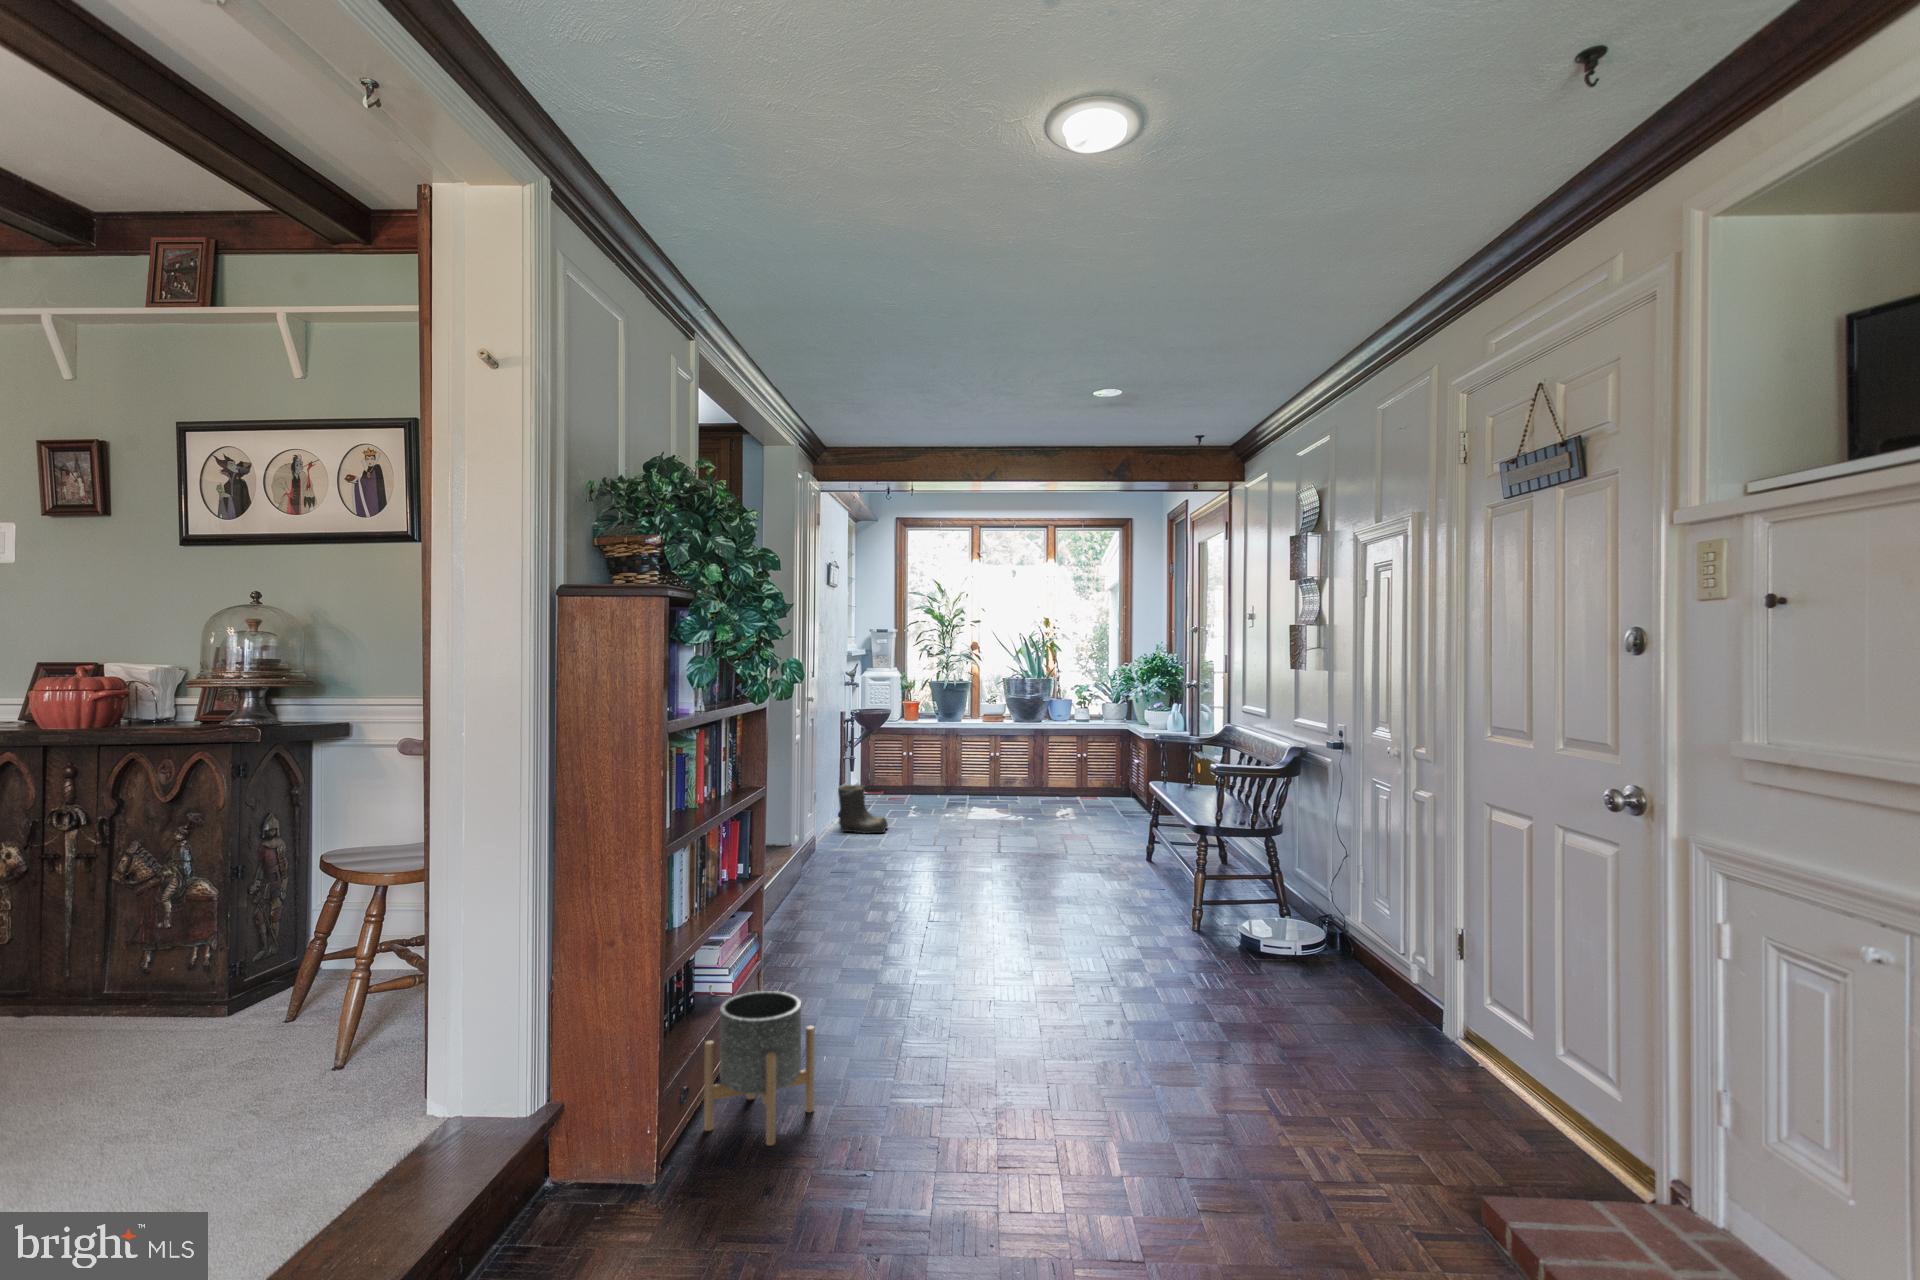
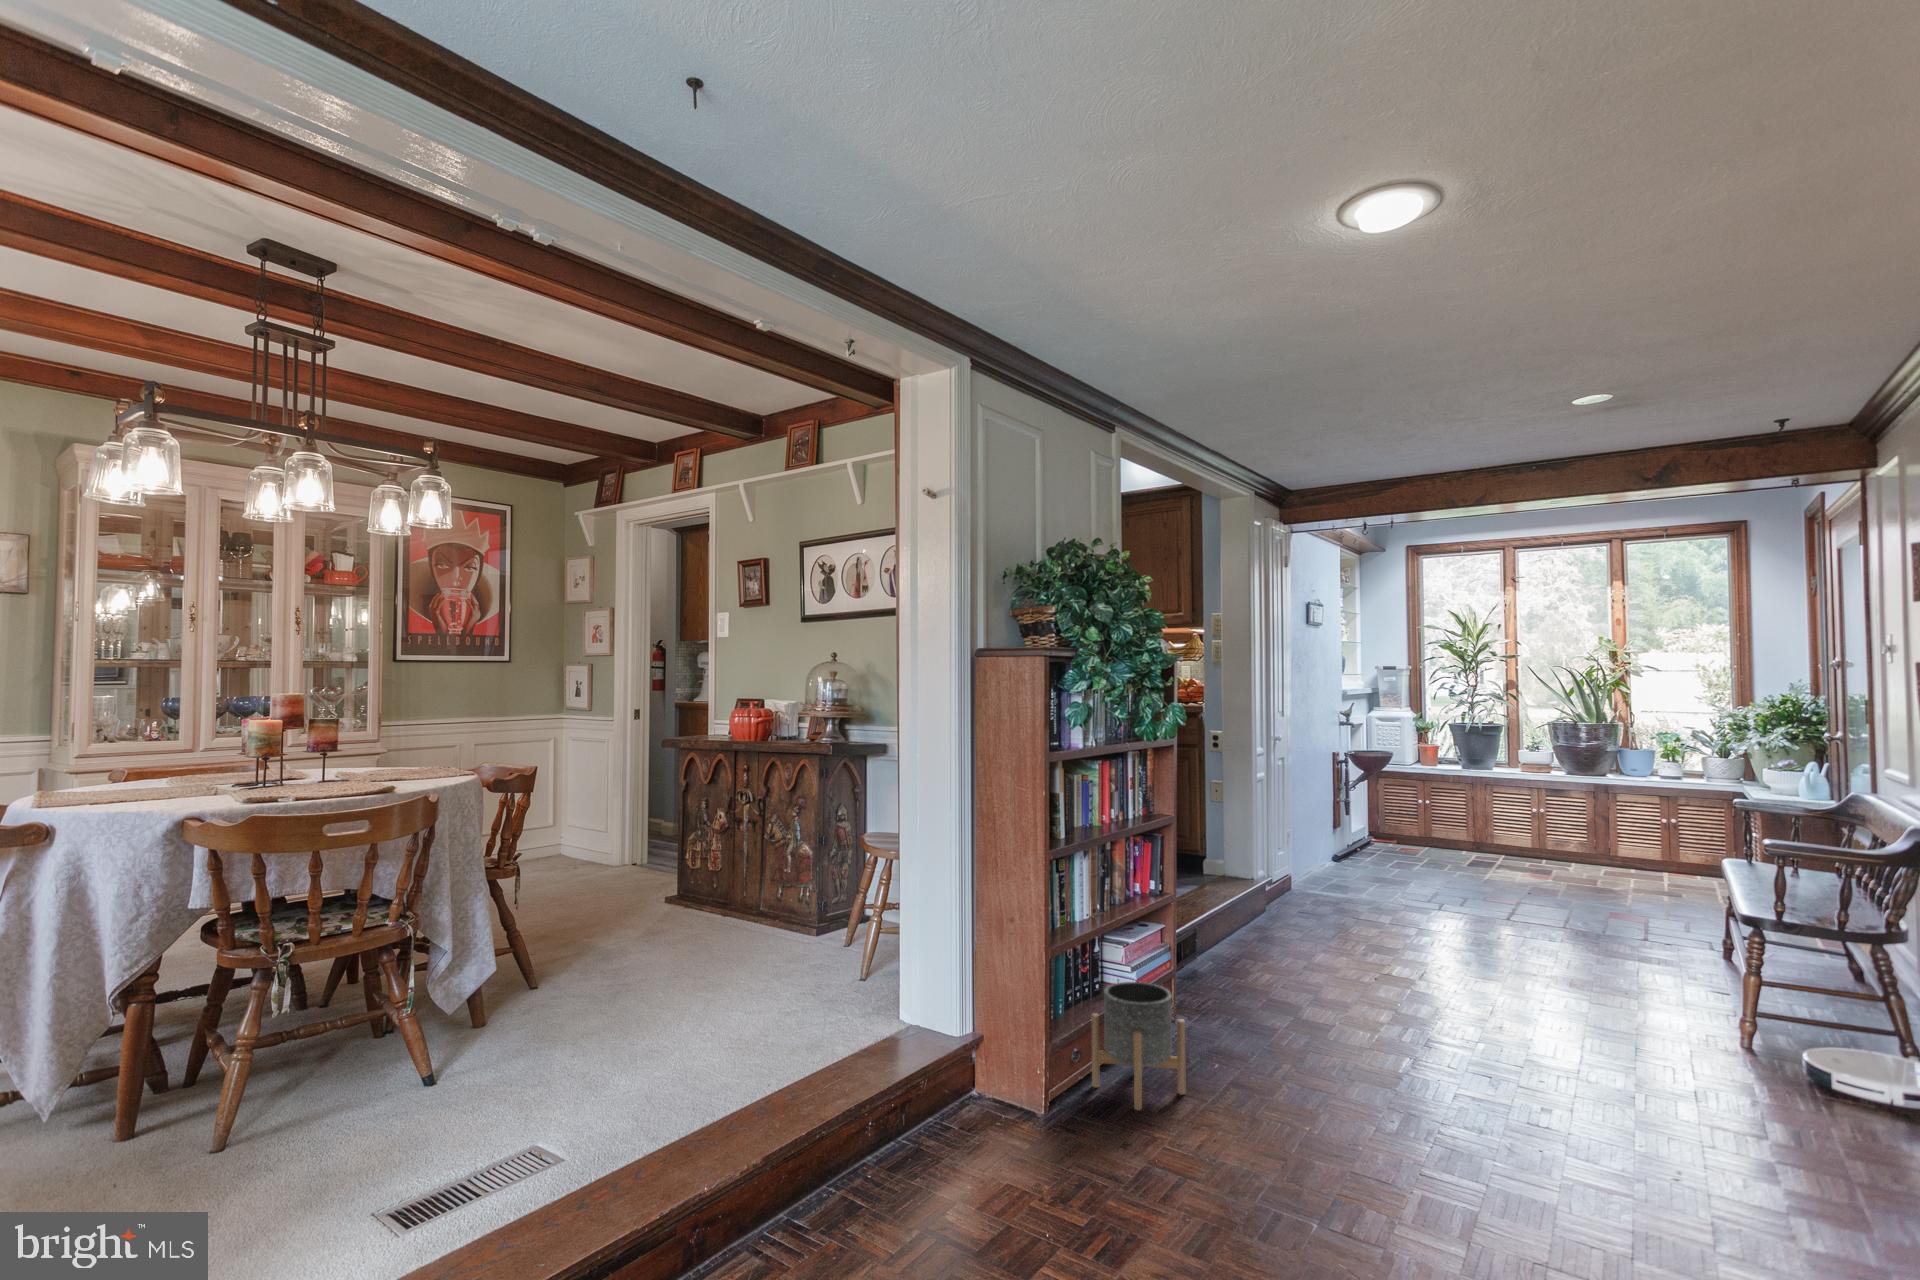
boots: present [838,785,888,833] -> none [1328,823,1383,874]

